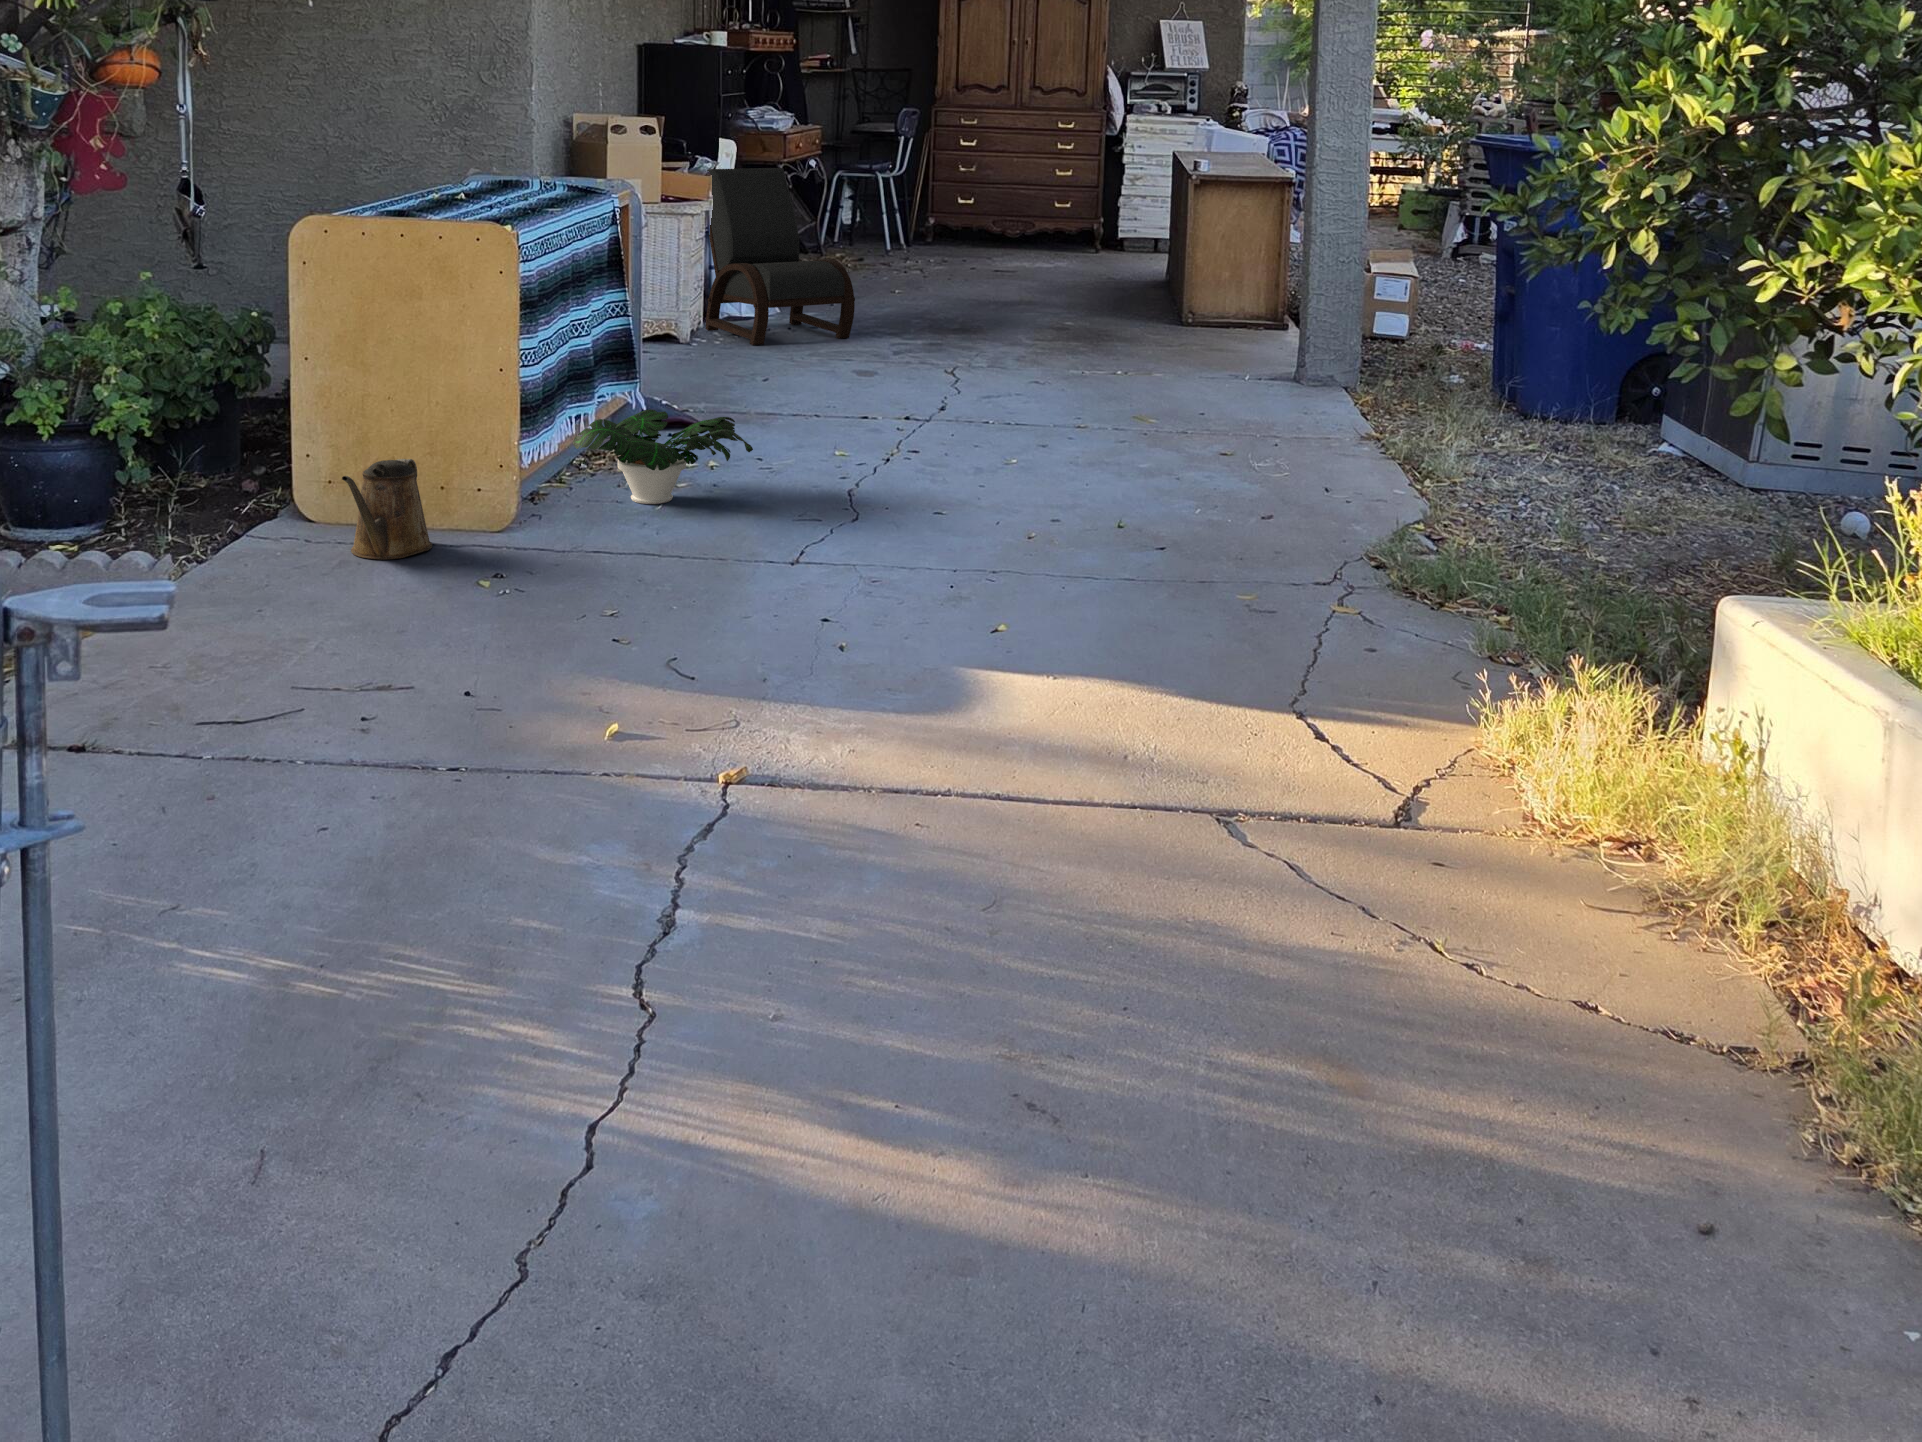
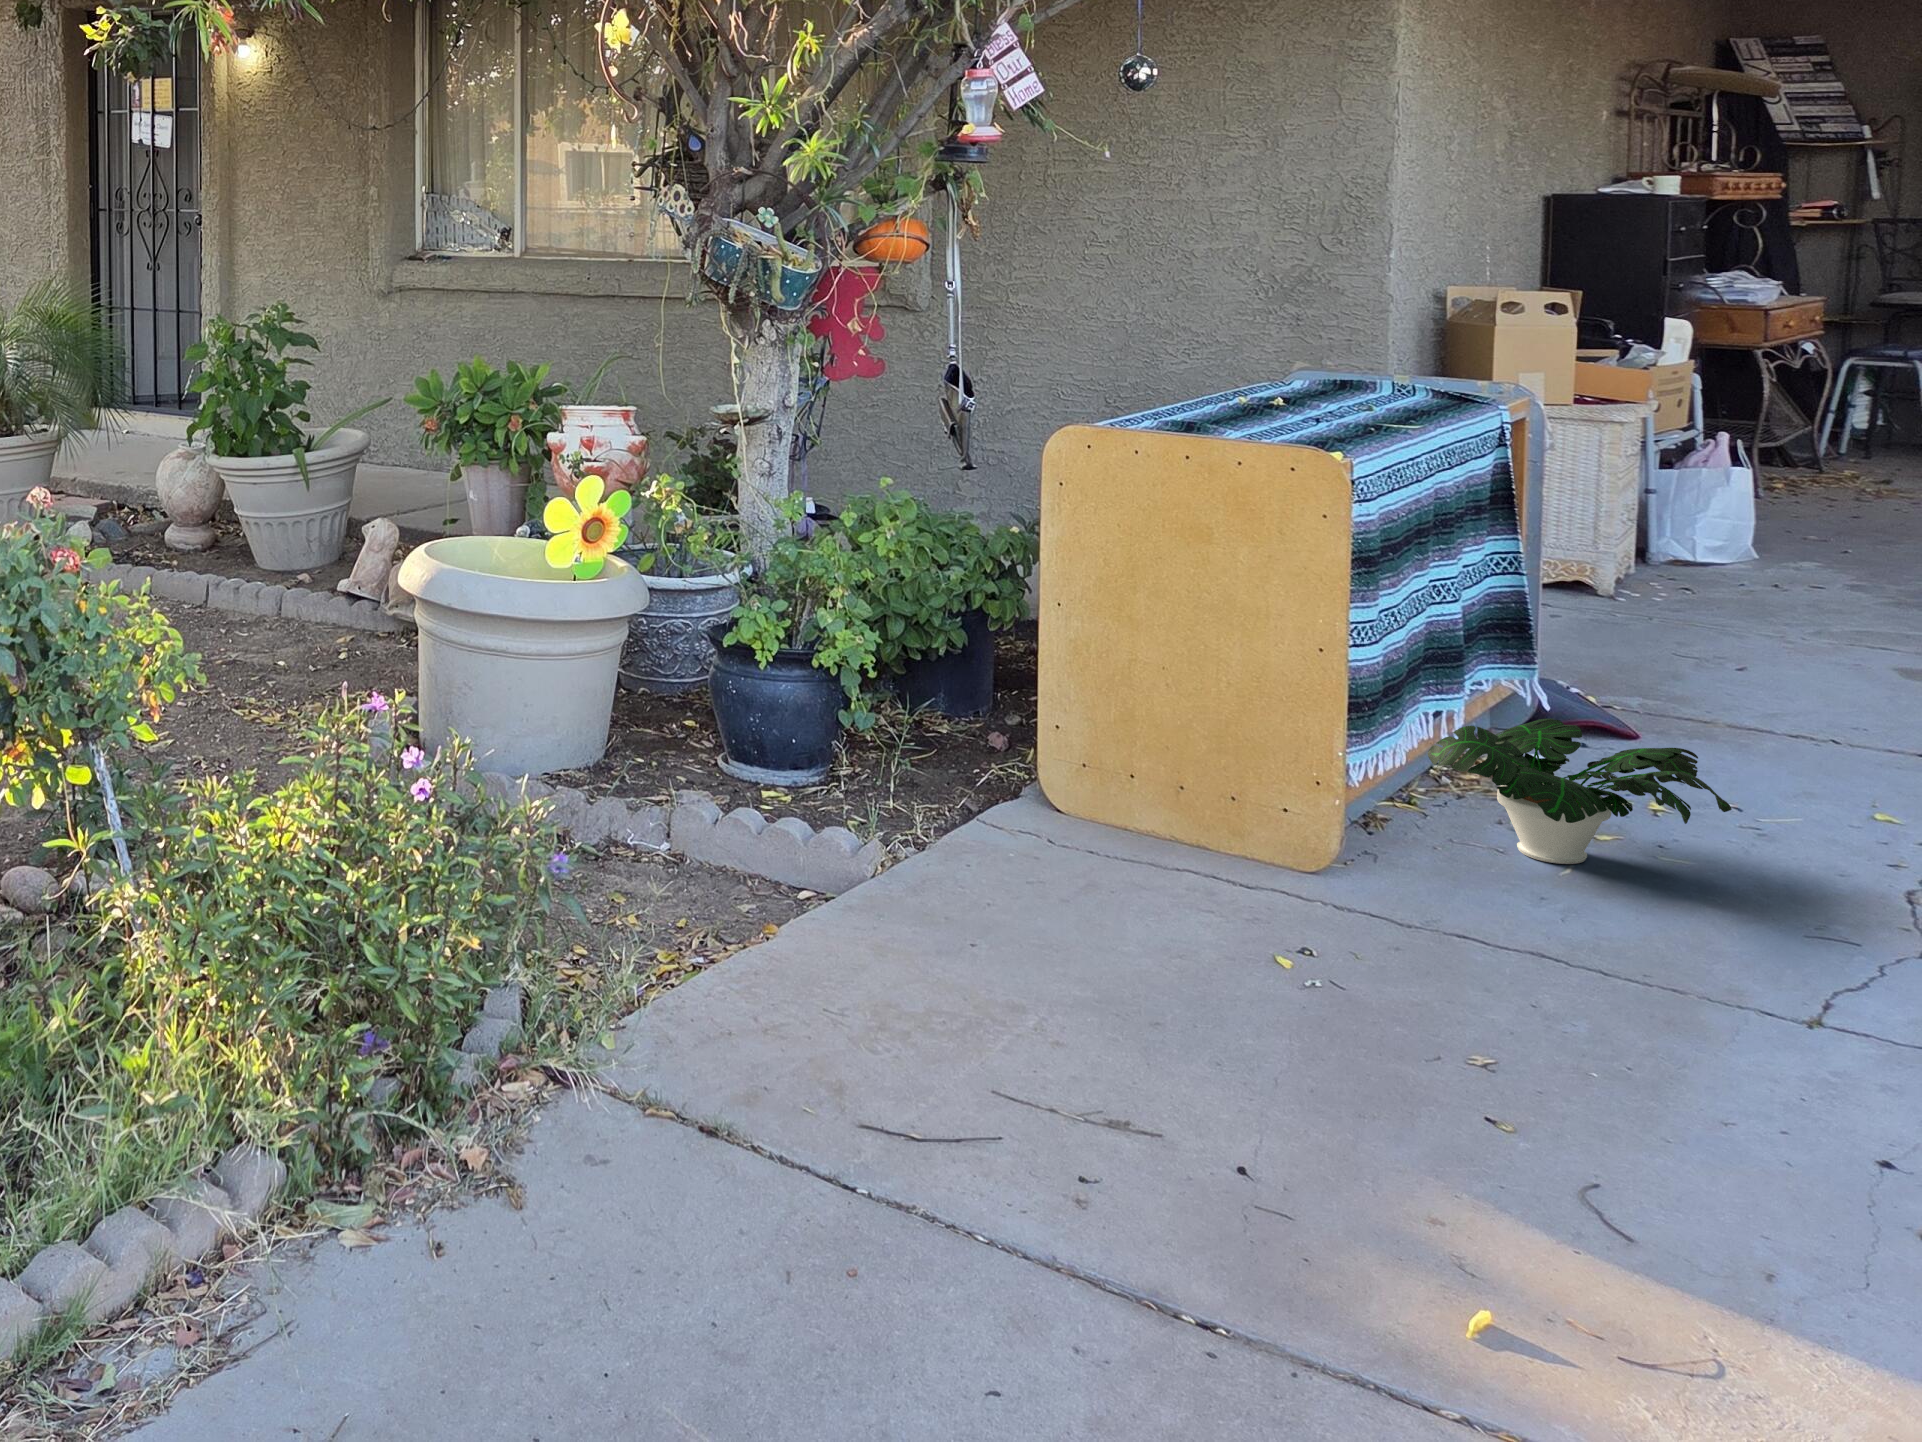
lounge chair: present [705,168,855,345] -> none [1633,361,1897,613]
watering can: present [342,459,432,559] -> none [1091,751,1214,889]

